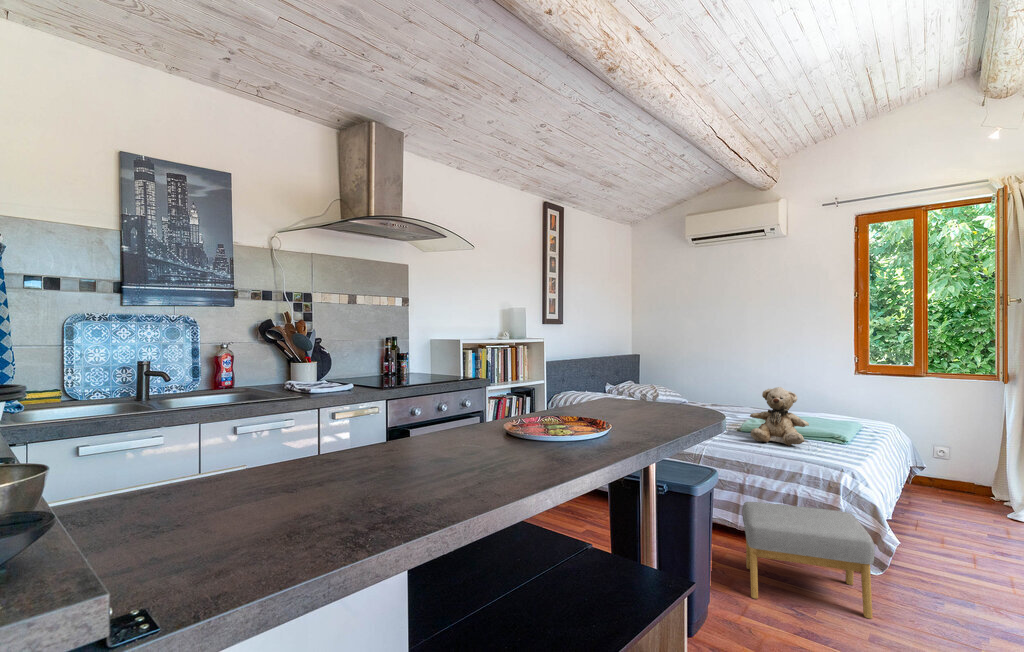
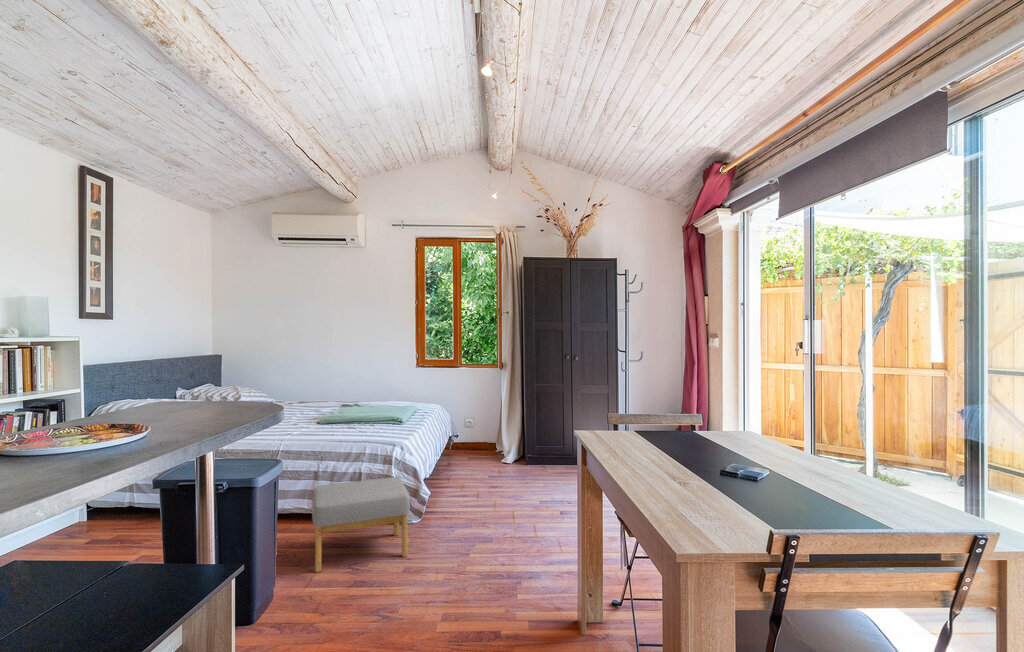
teddy bear: present [750,387,809,446] -> none [327,380,376,431]

